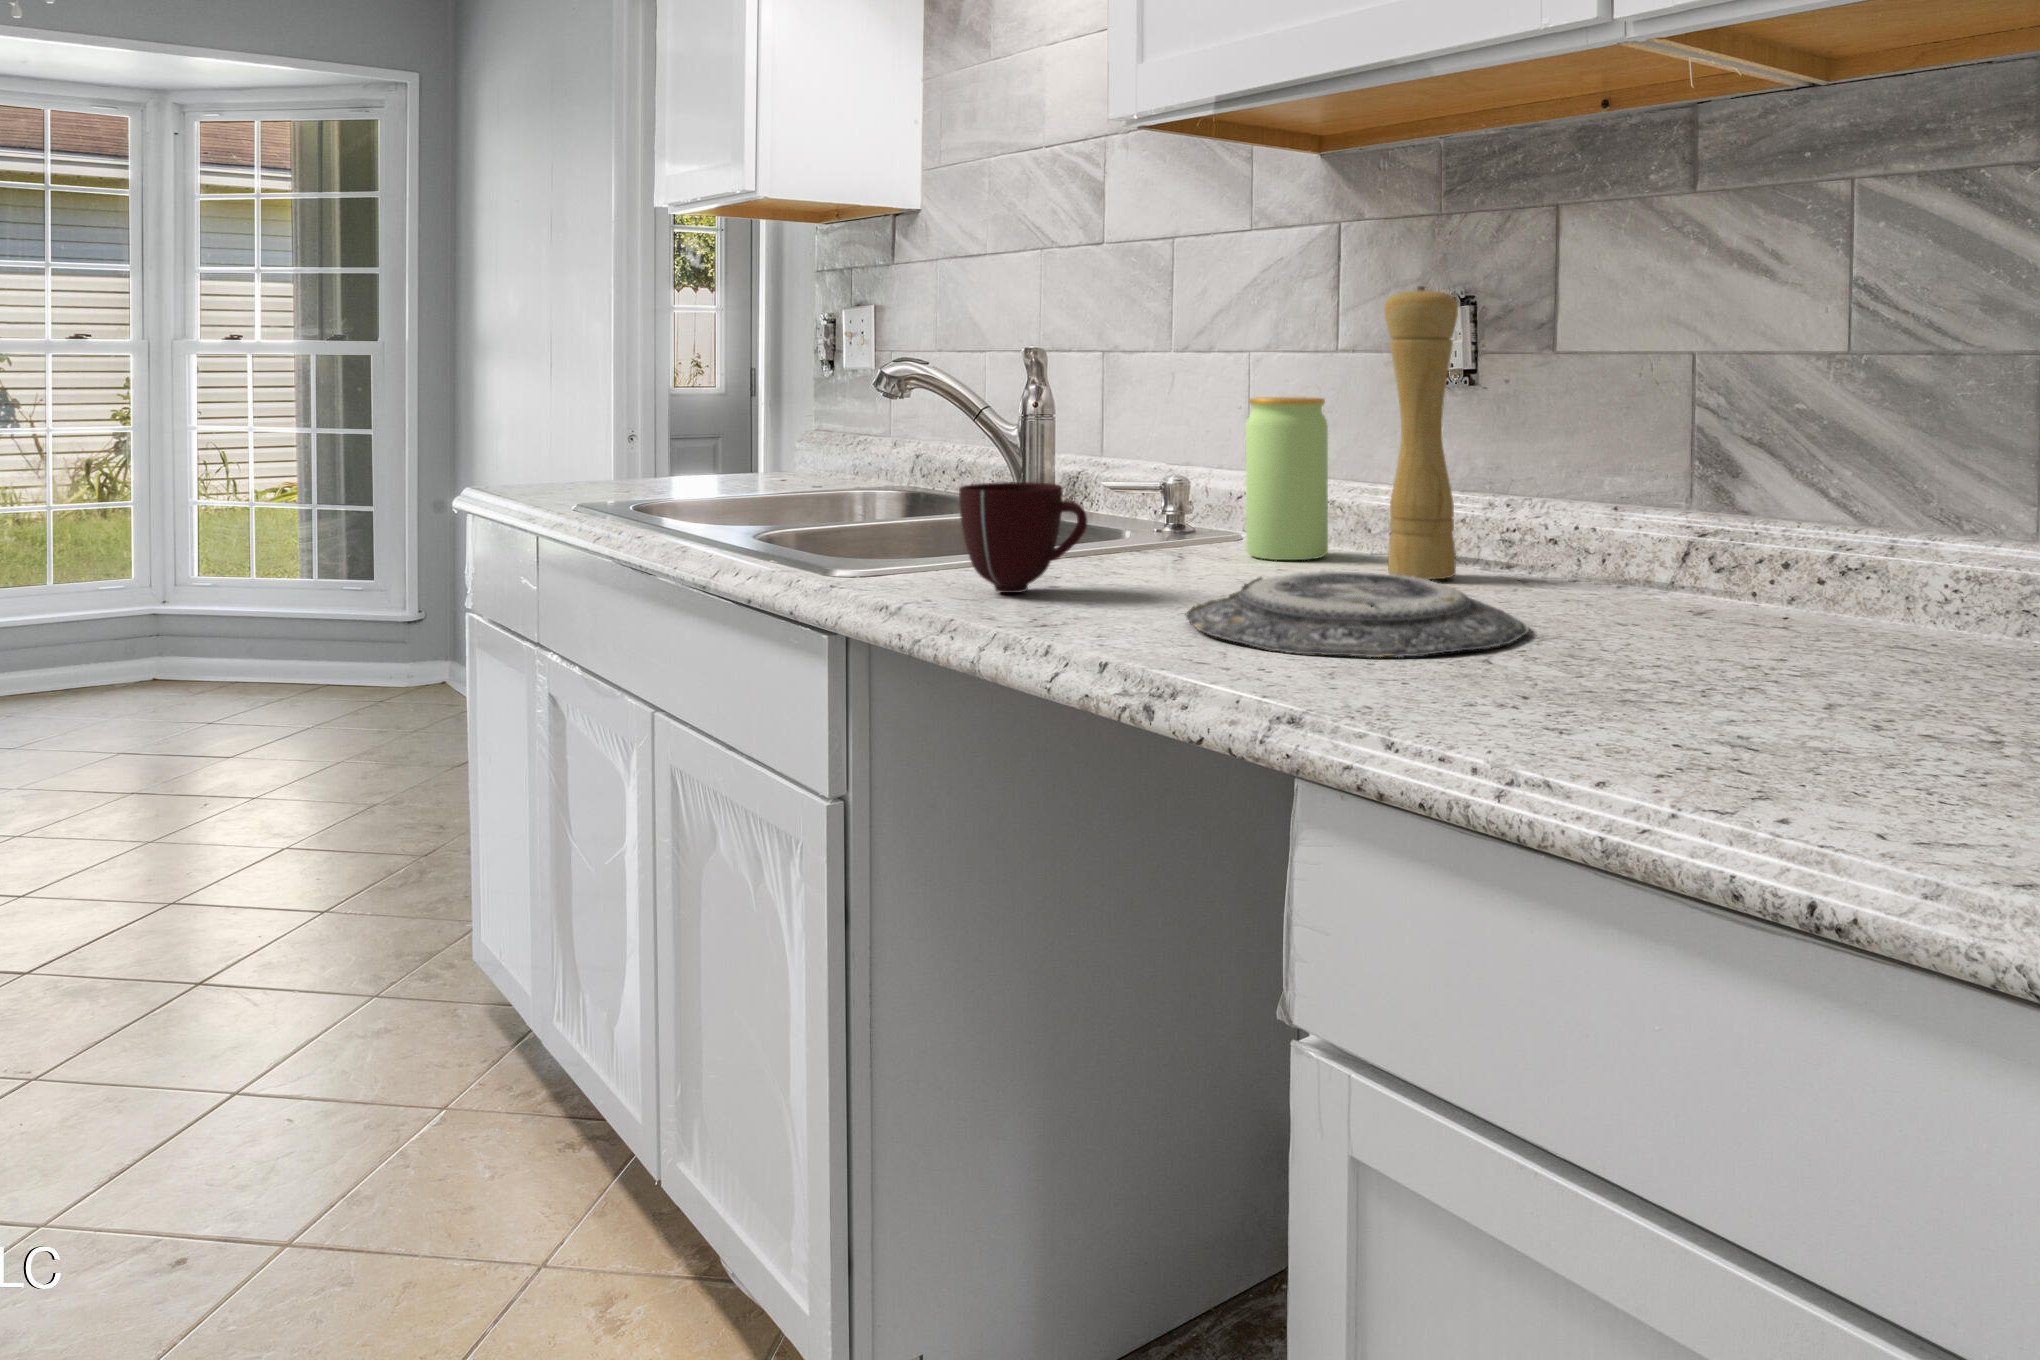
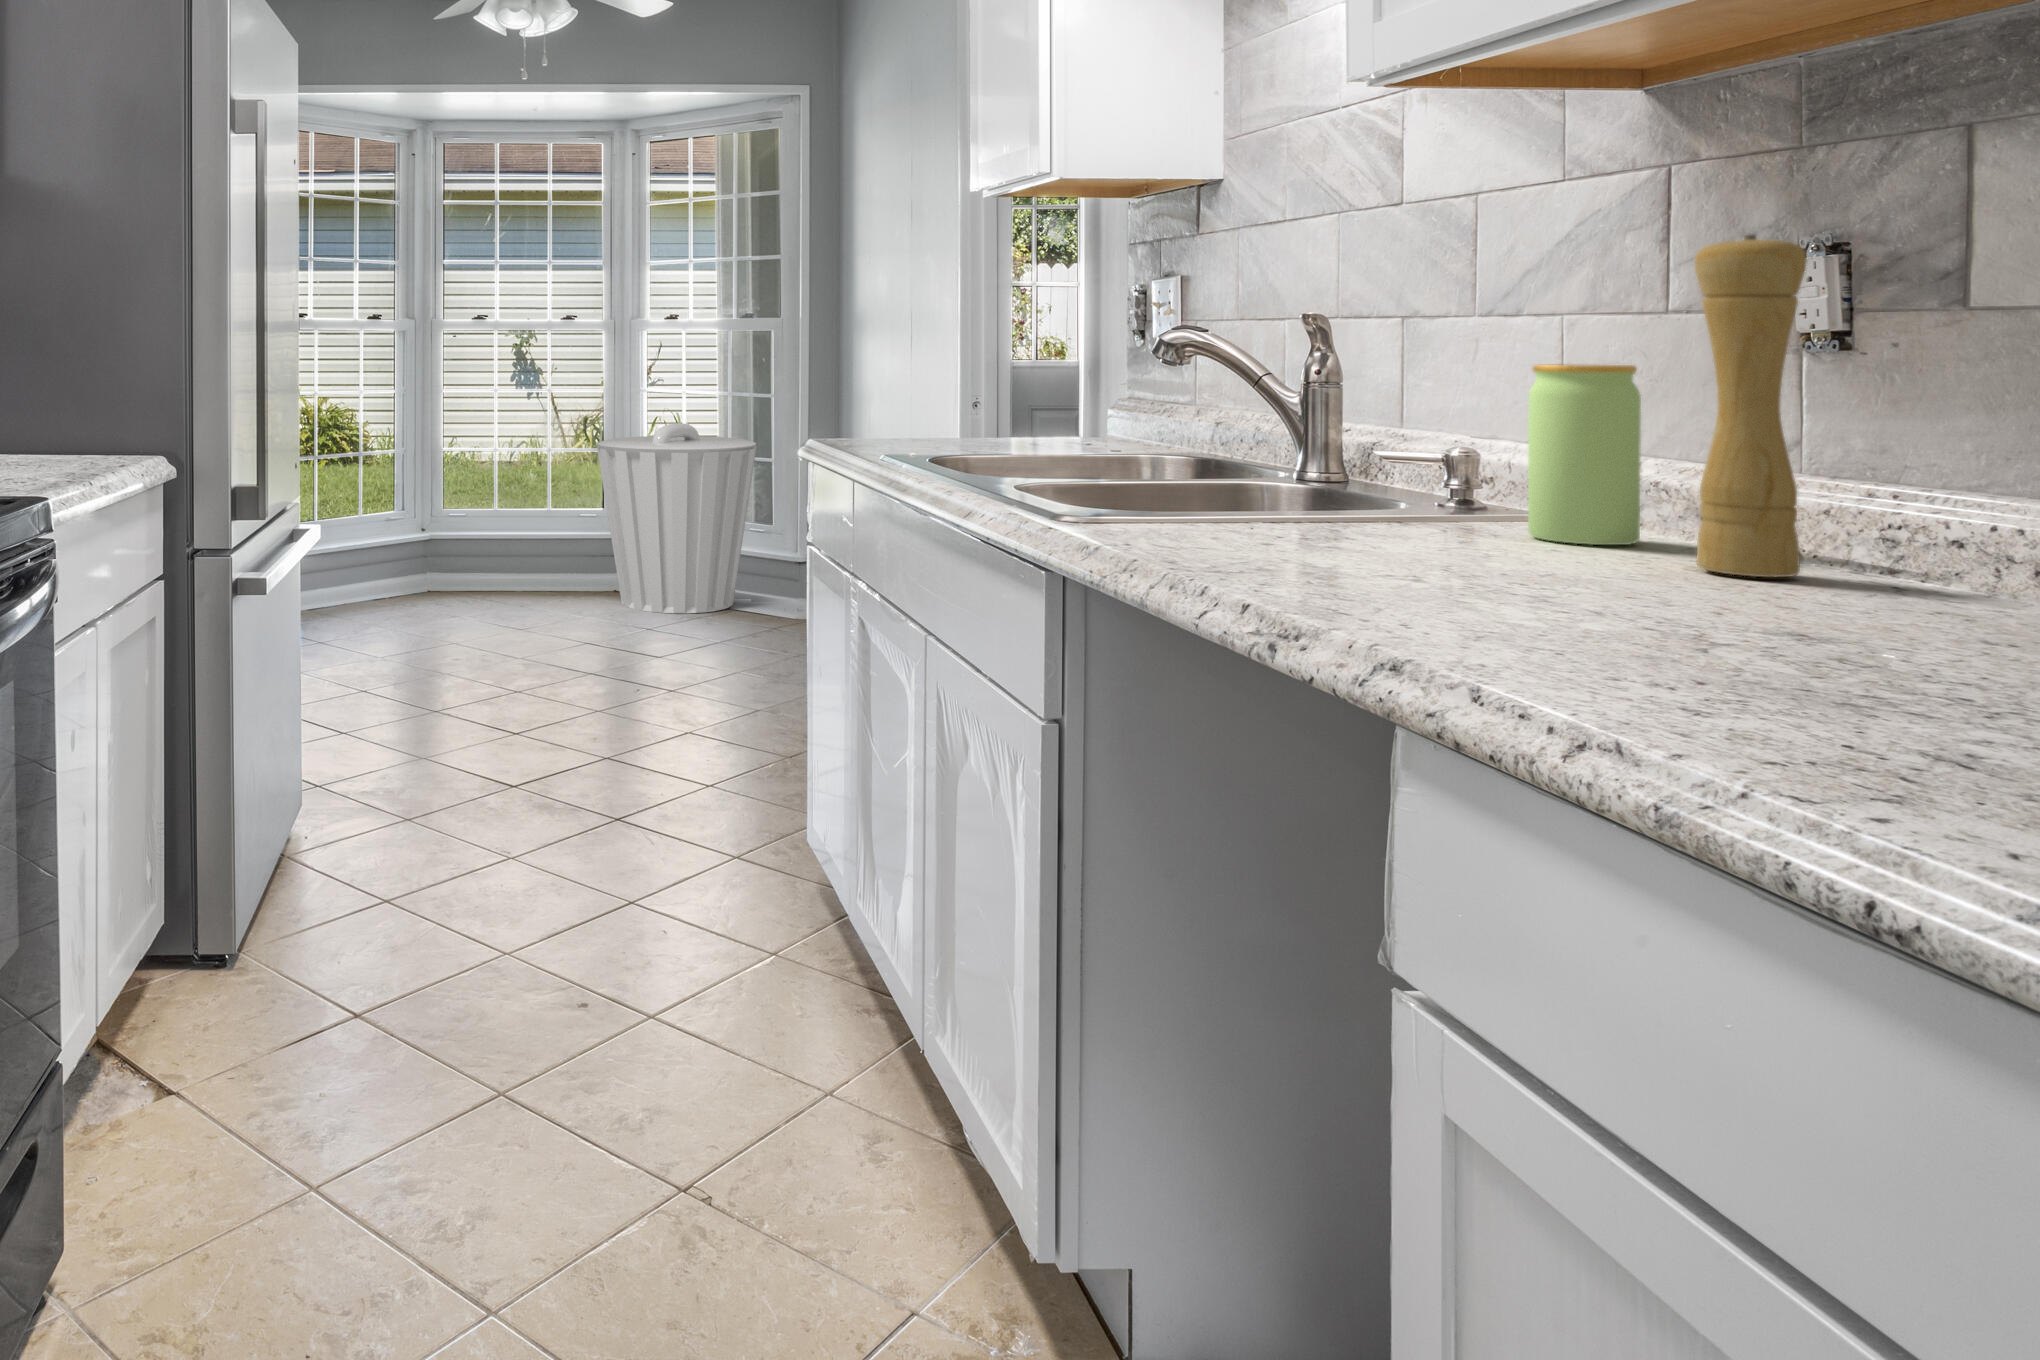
trash can: none [117,476,354,721] -> present [597,423,757,613]
mug: present [959,482,1088,593] -> none [1158,441,1286,545]
plate: present [1185,571,1528,657] -> none [1368,548,1823,642]

